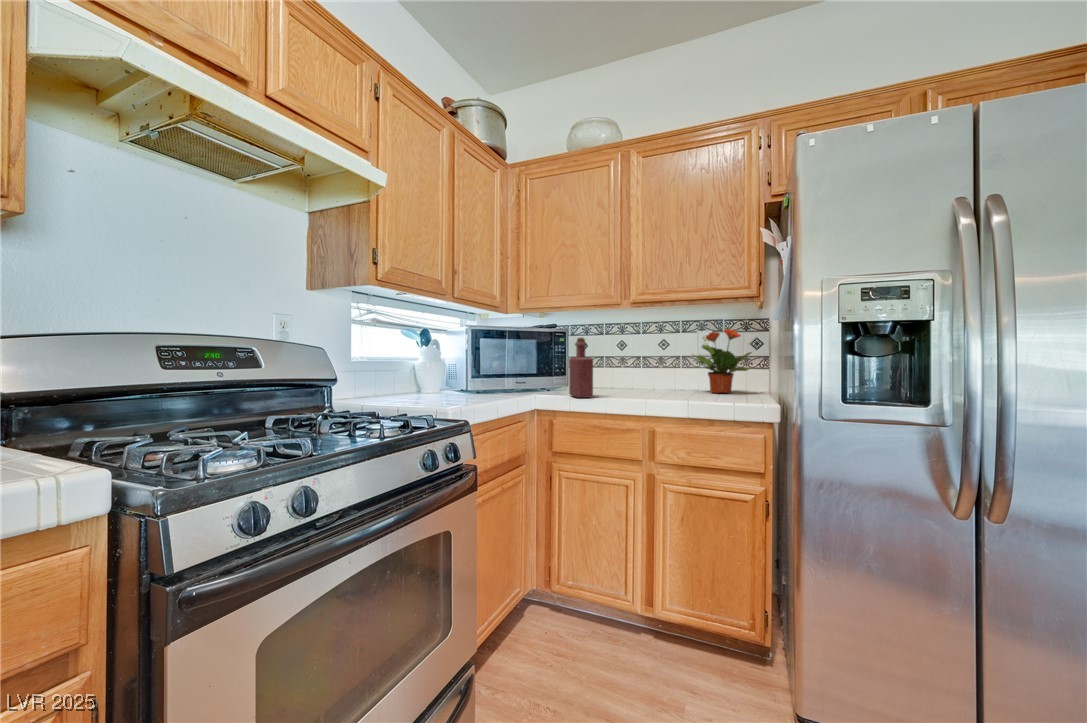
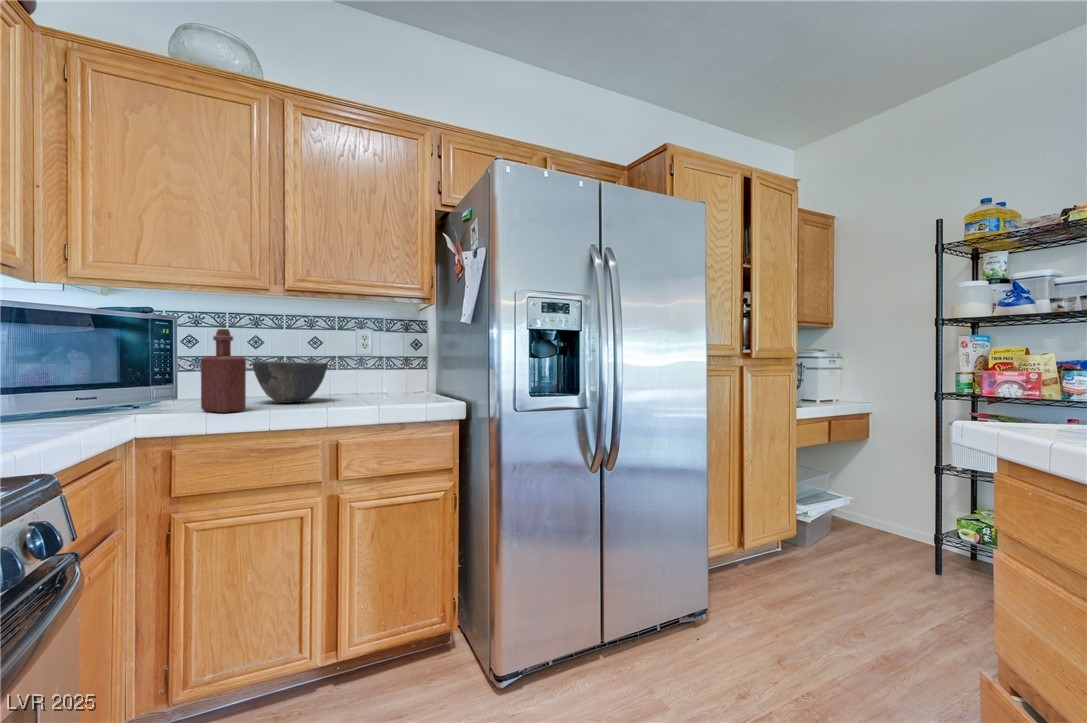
potted plant: present [692,329,751,393] -> none [352,327,417,395]
bowl: none [607,361,662,394] -> present [252,361,328,403]

